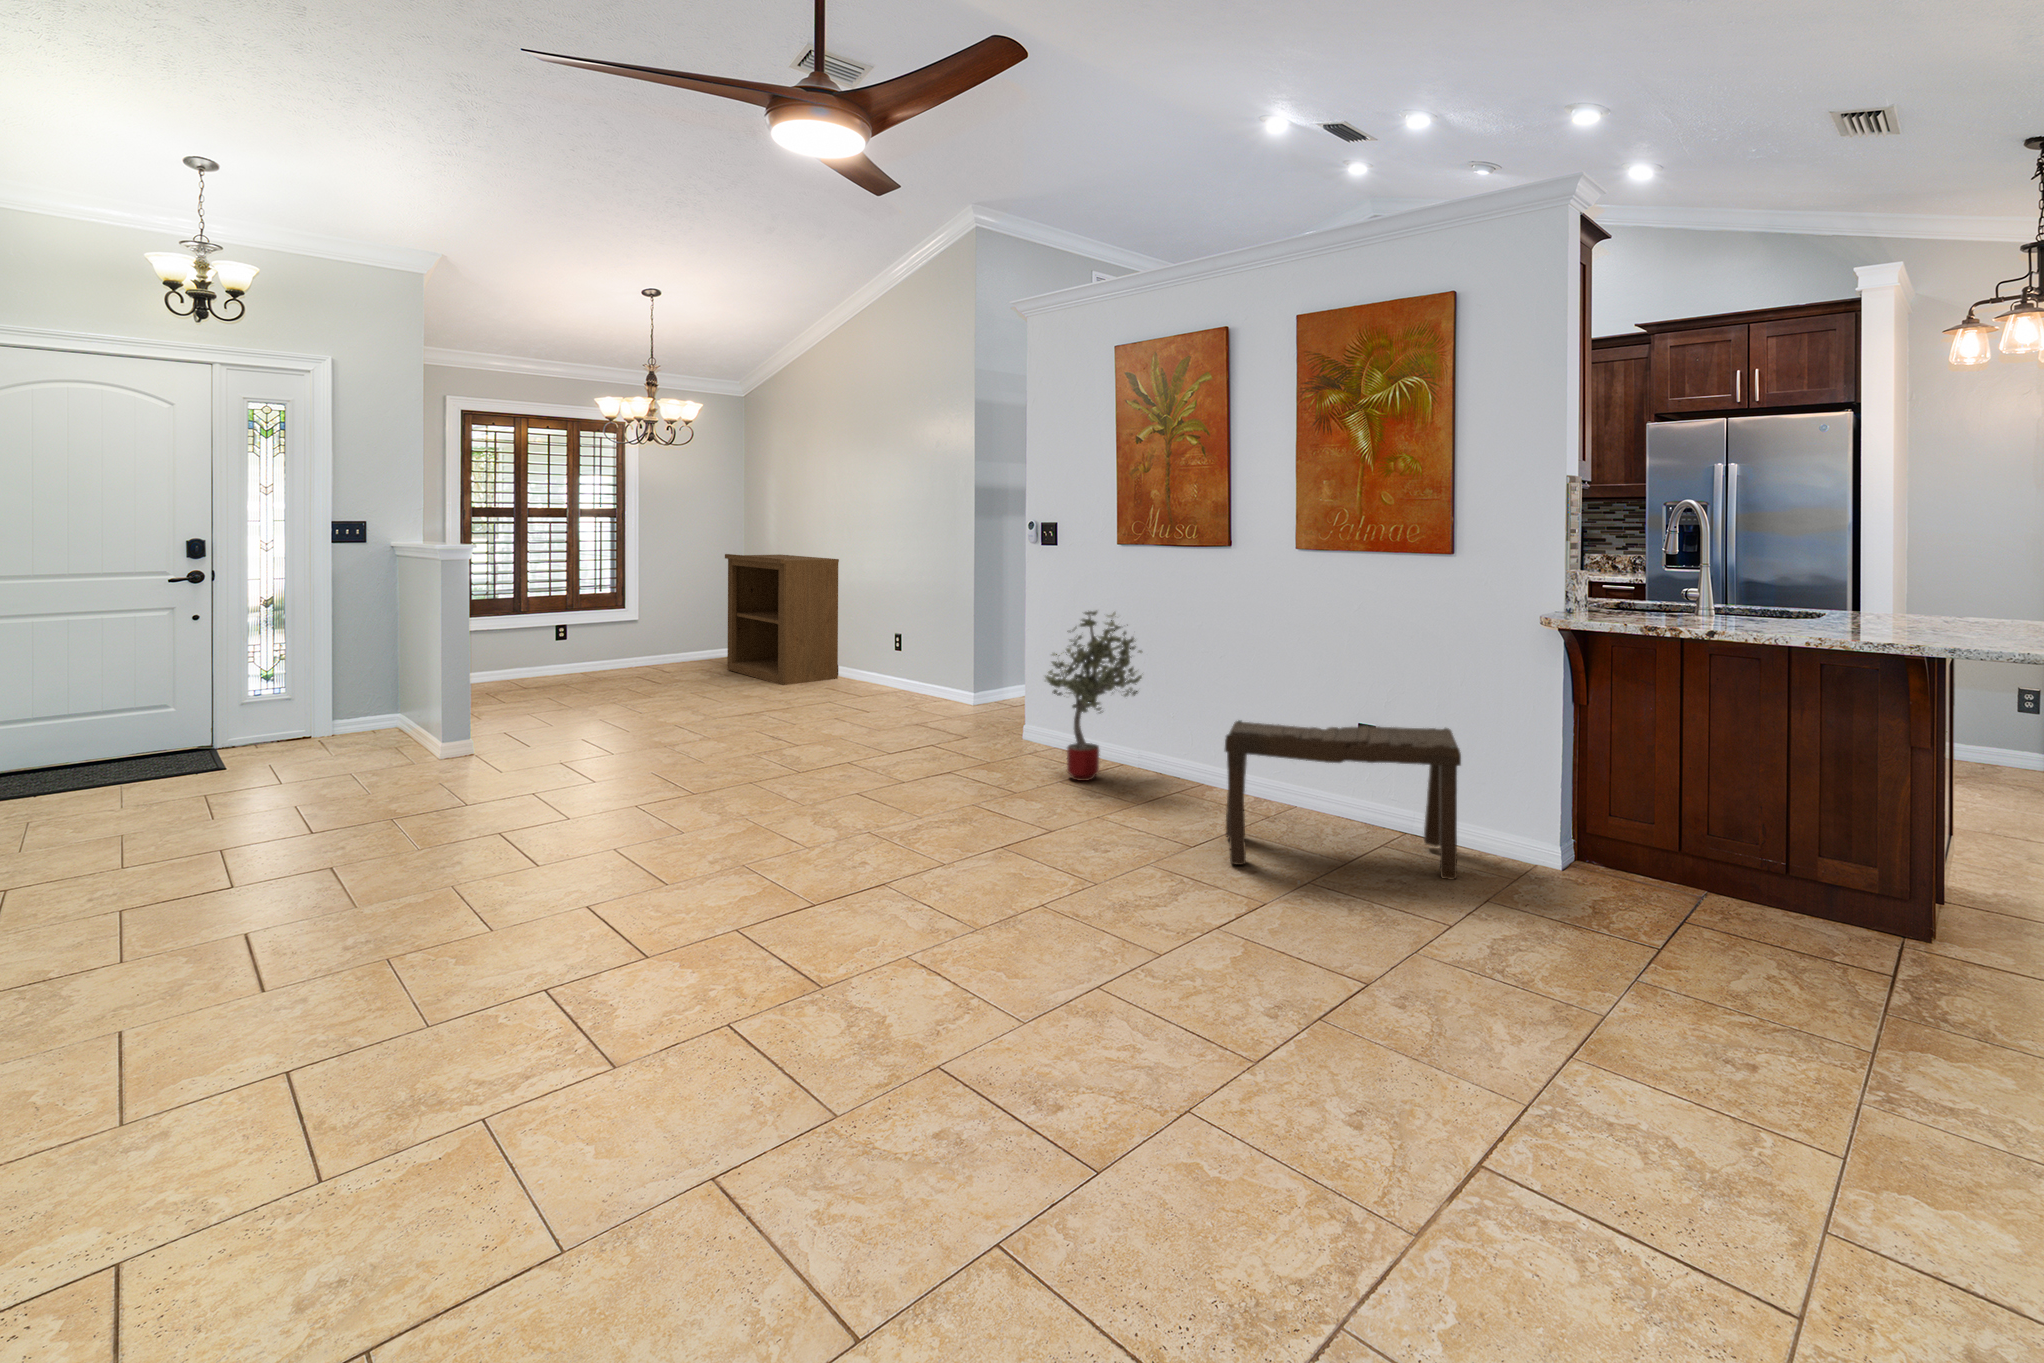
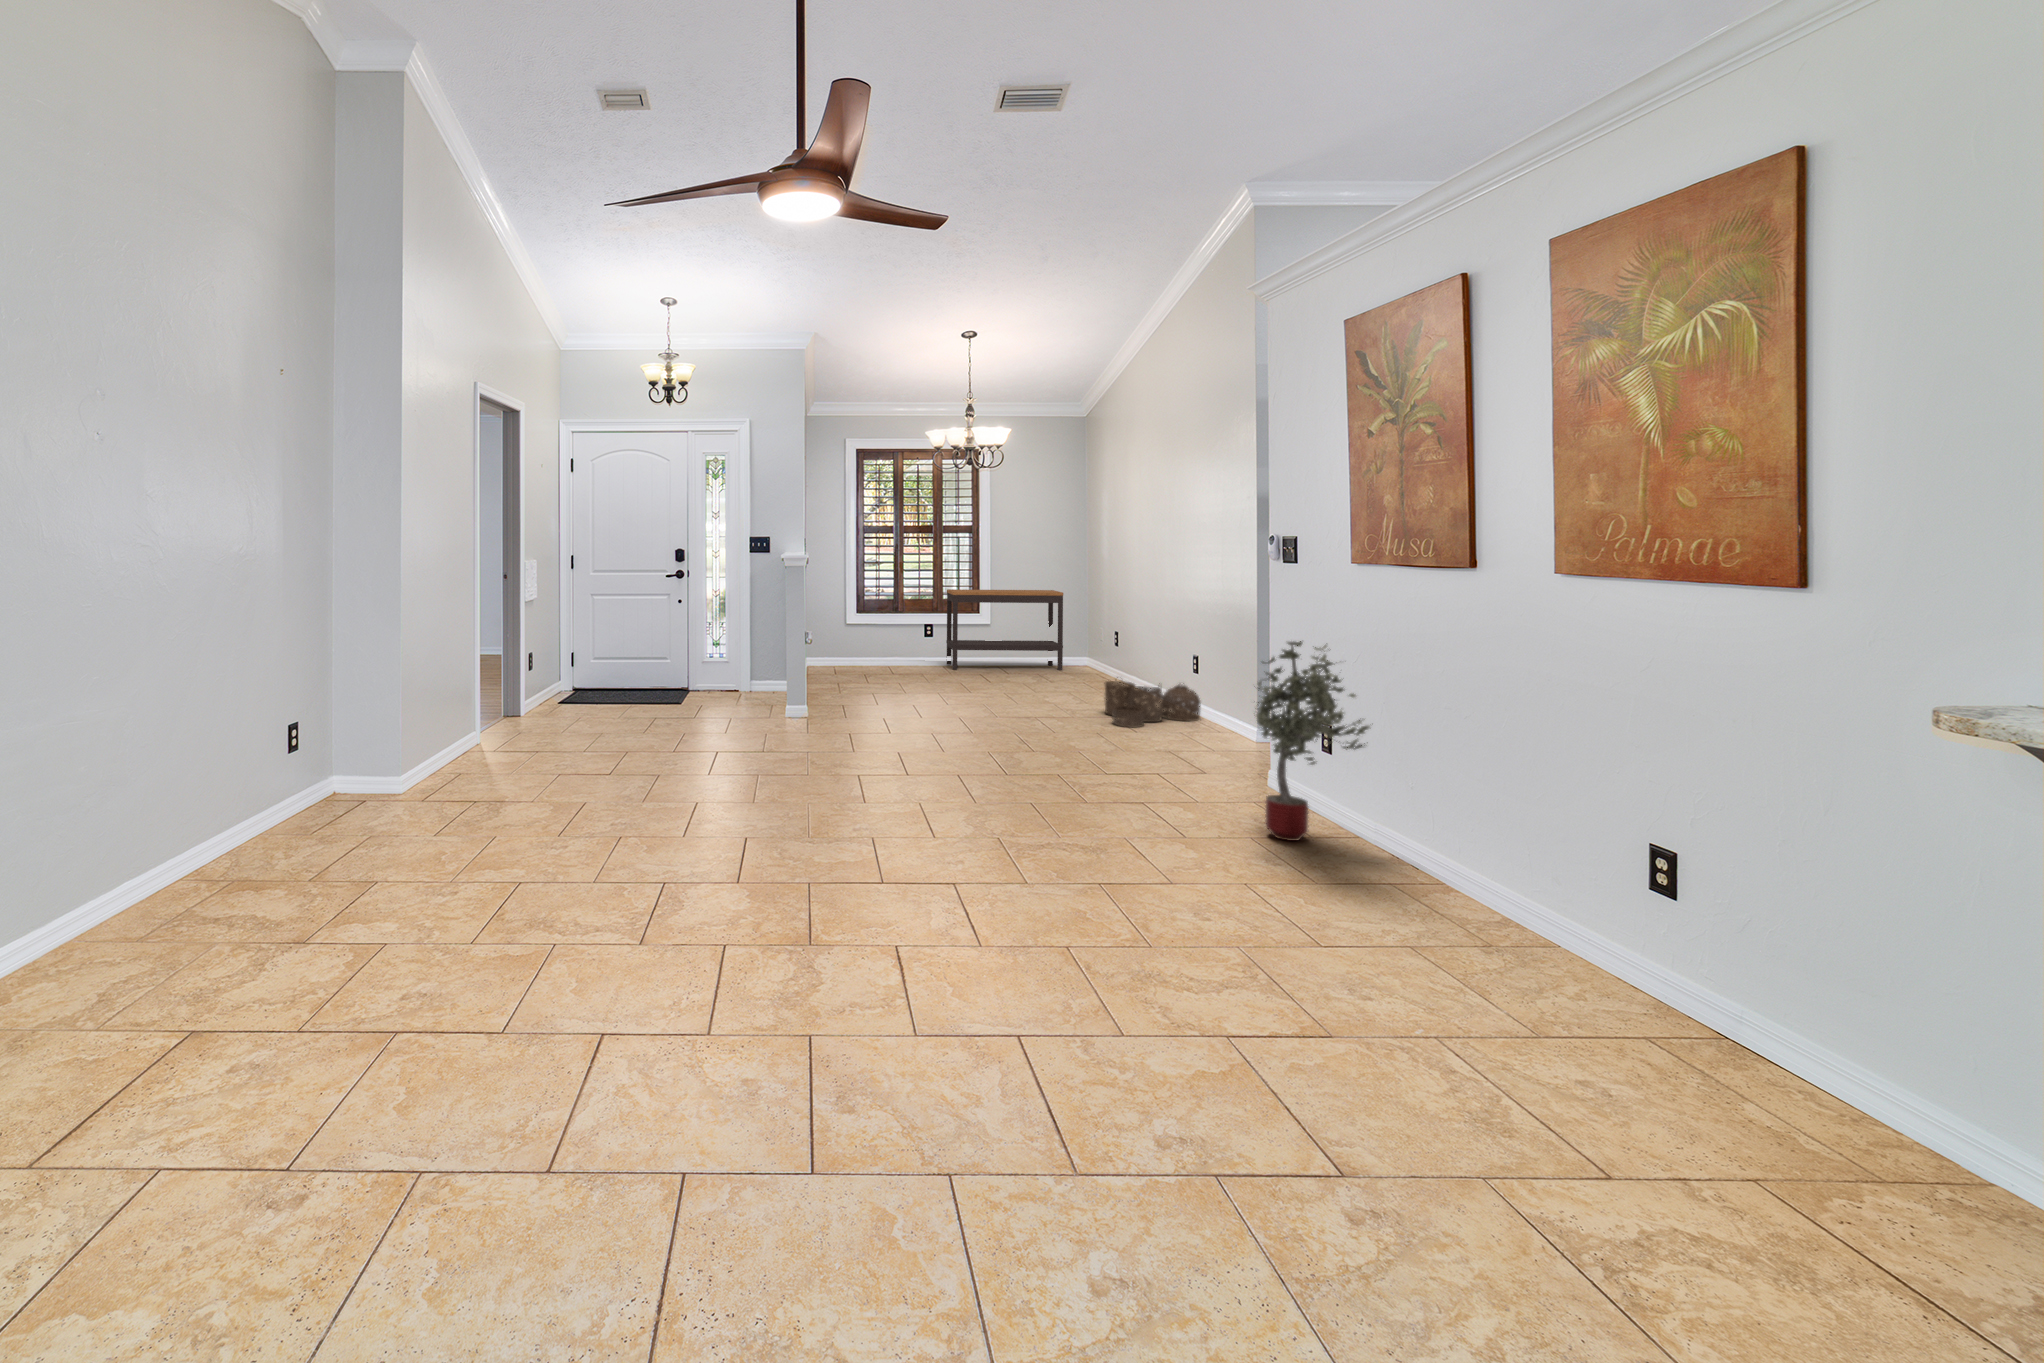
bookshelf: present [725,554,839,685] -> none [1053,569,1146,695]
console table: none [584,578,728,677] -> present [946,589,1063,670]
woven basket: none [822,661,913,711] -> present [1104,677,1201,727]
bench: present [1225,720,1461,880] -> none [1346,797,1803,1125]

